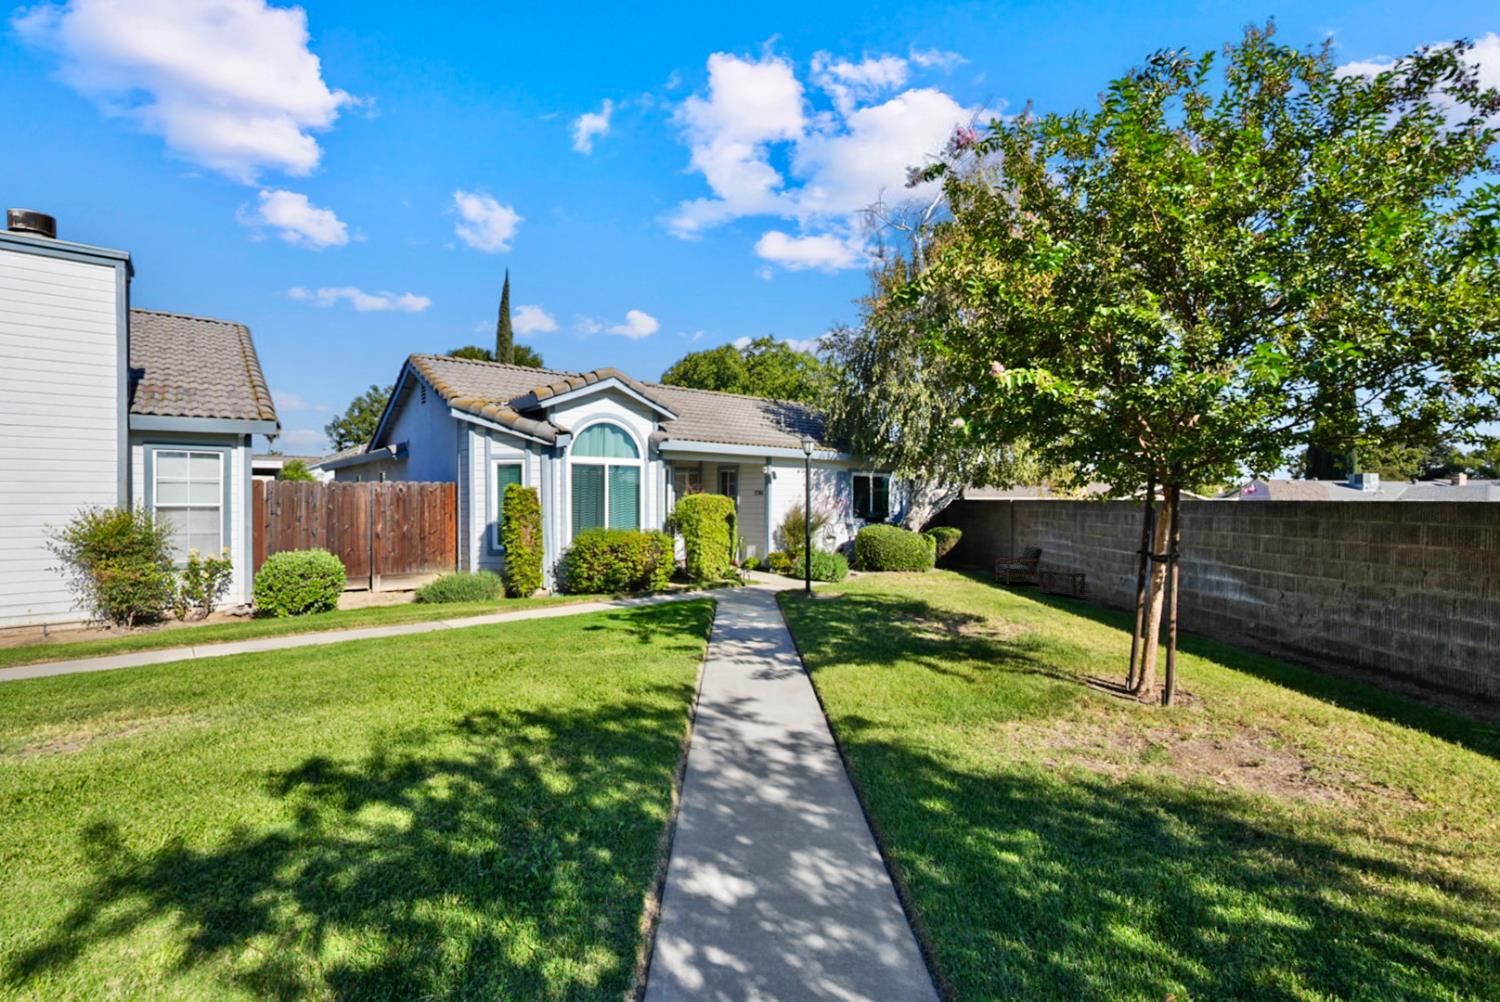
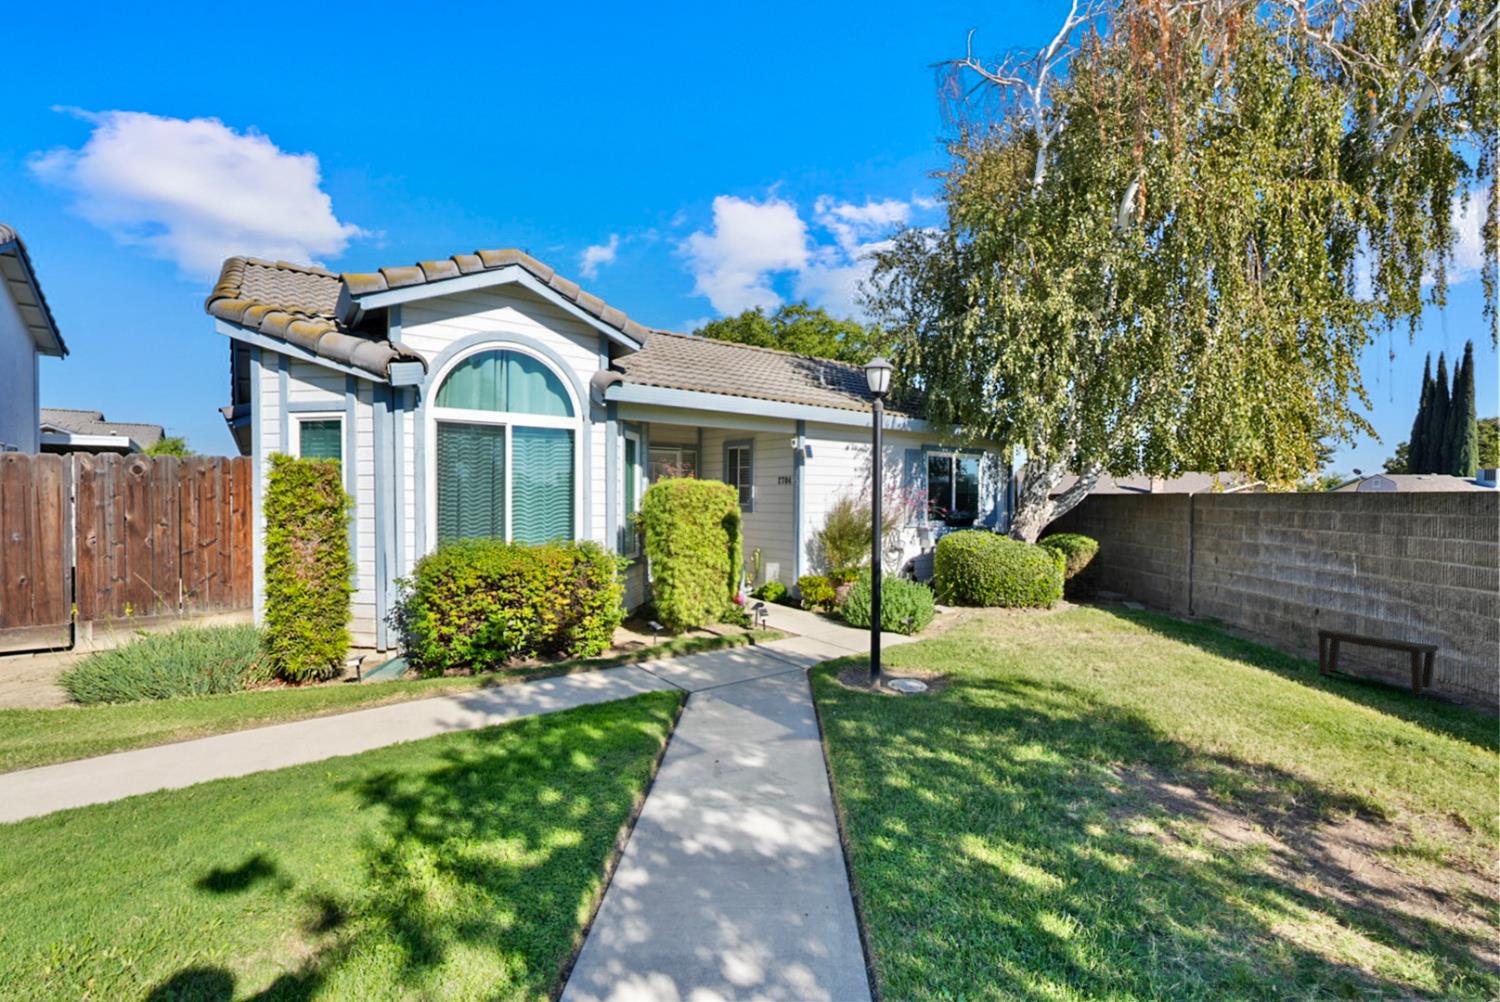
chair: present [995,546,1042,584] -> none [1190,575,1293,649]

